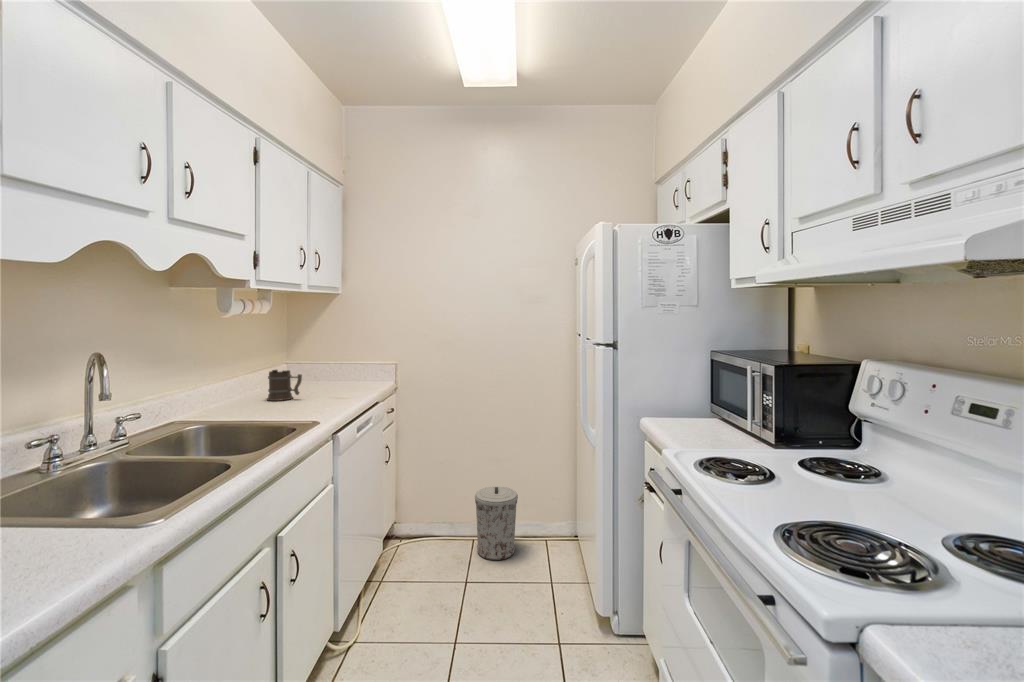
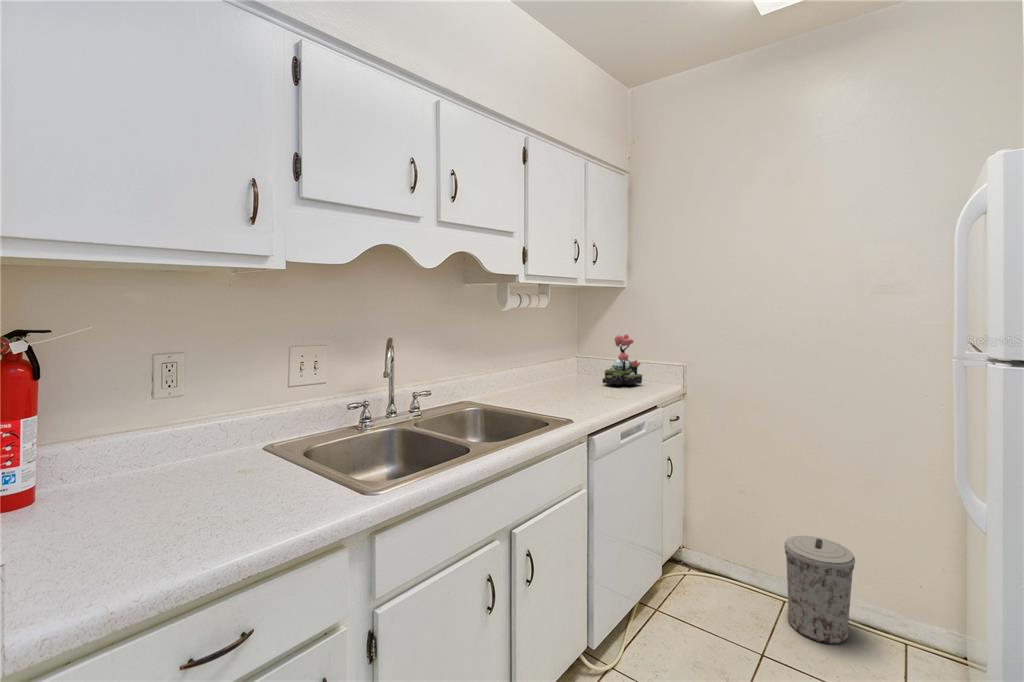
plant: none [321,339,359,386] -> present [603,335,642,385]
mug: present [267,370,302,401] -> none [546,363,577,394]

